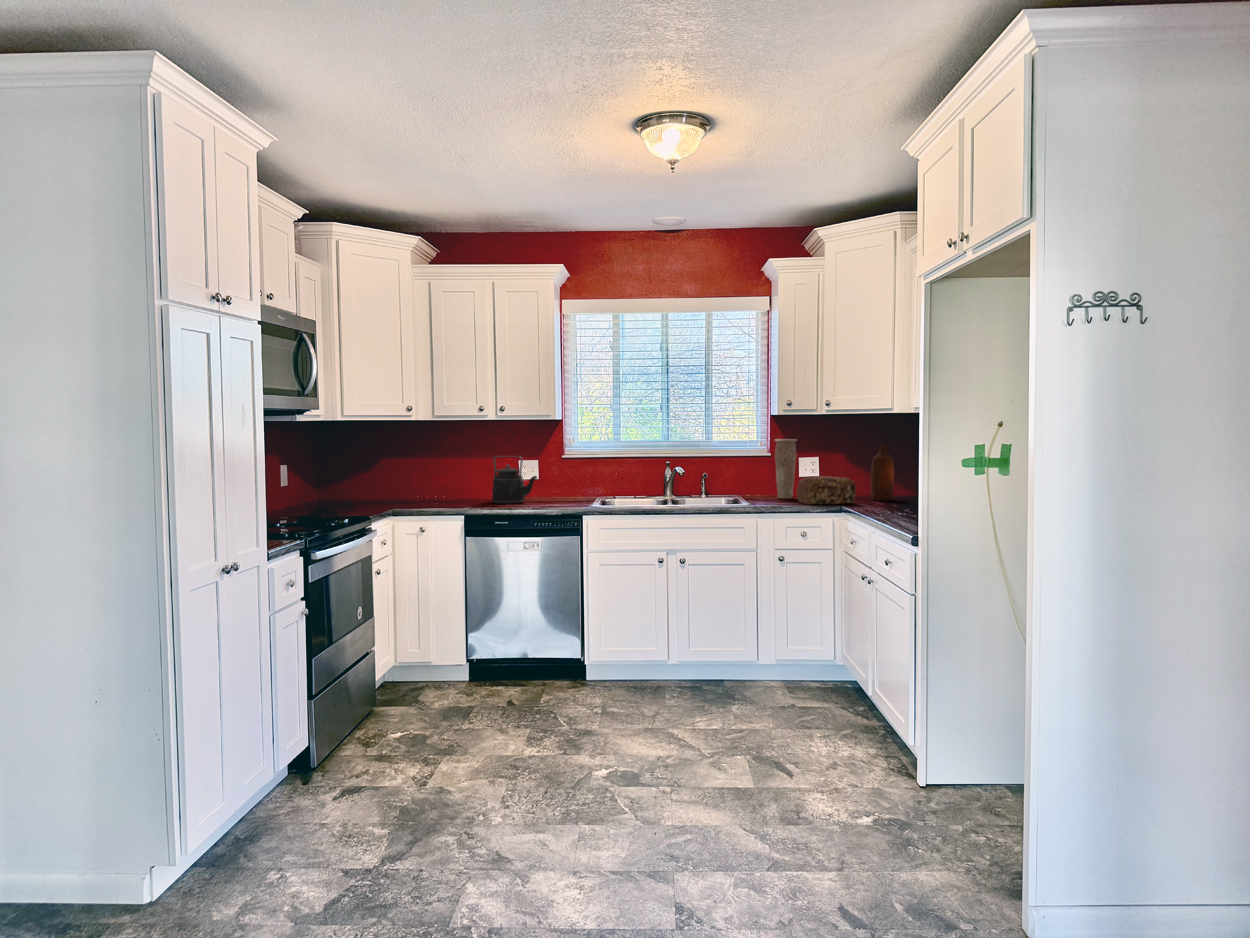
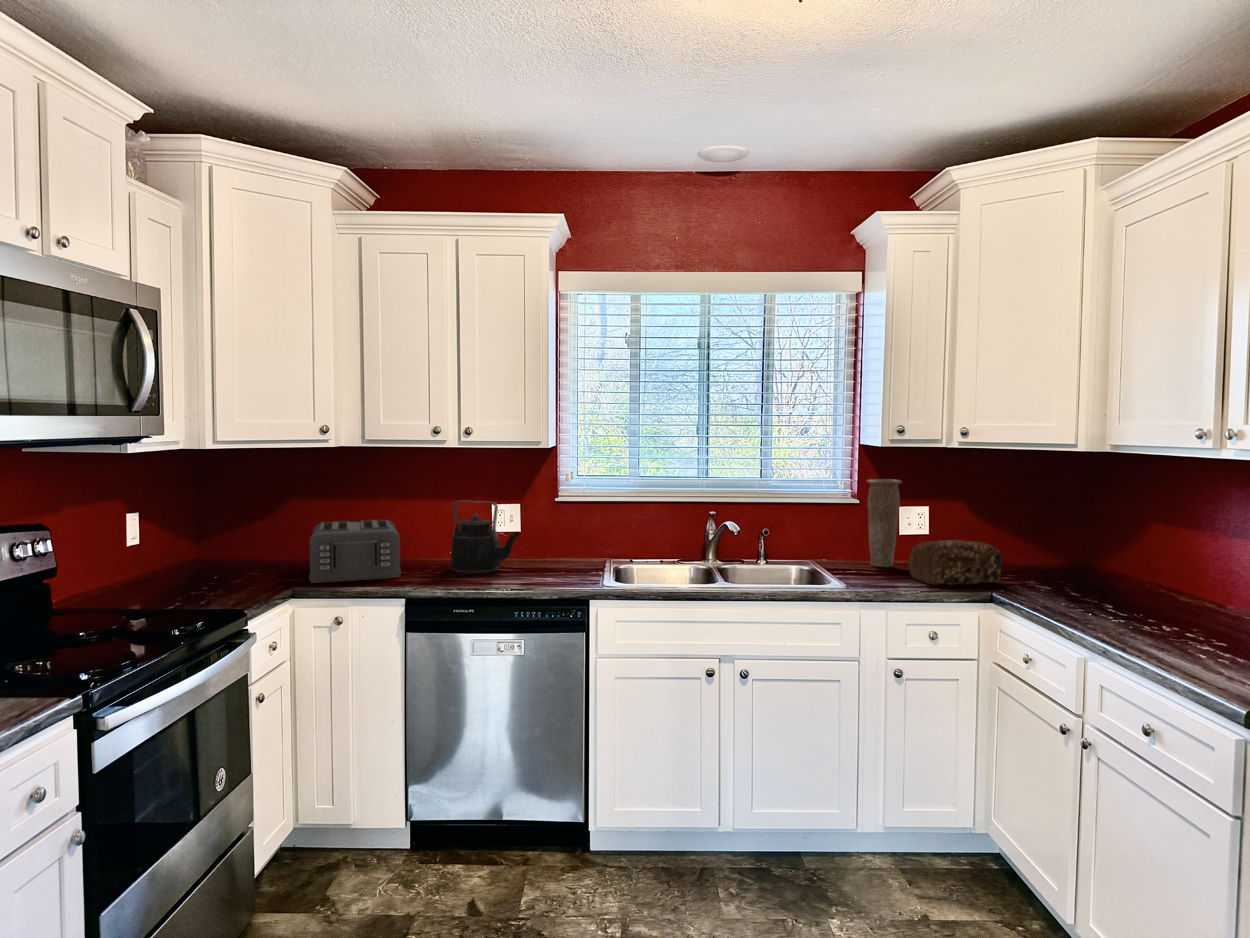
bottle: present [871,444,894,501] -> none [1012,490,1048,575]
toaster: none [401,470,460,508] -> present [309,520,401,583]

